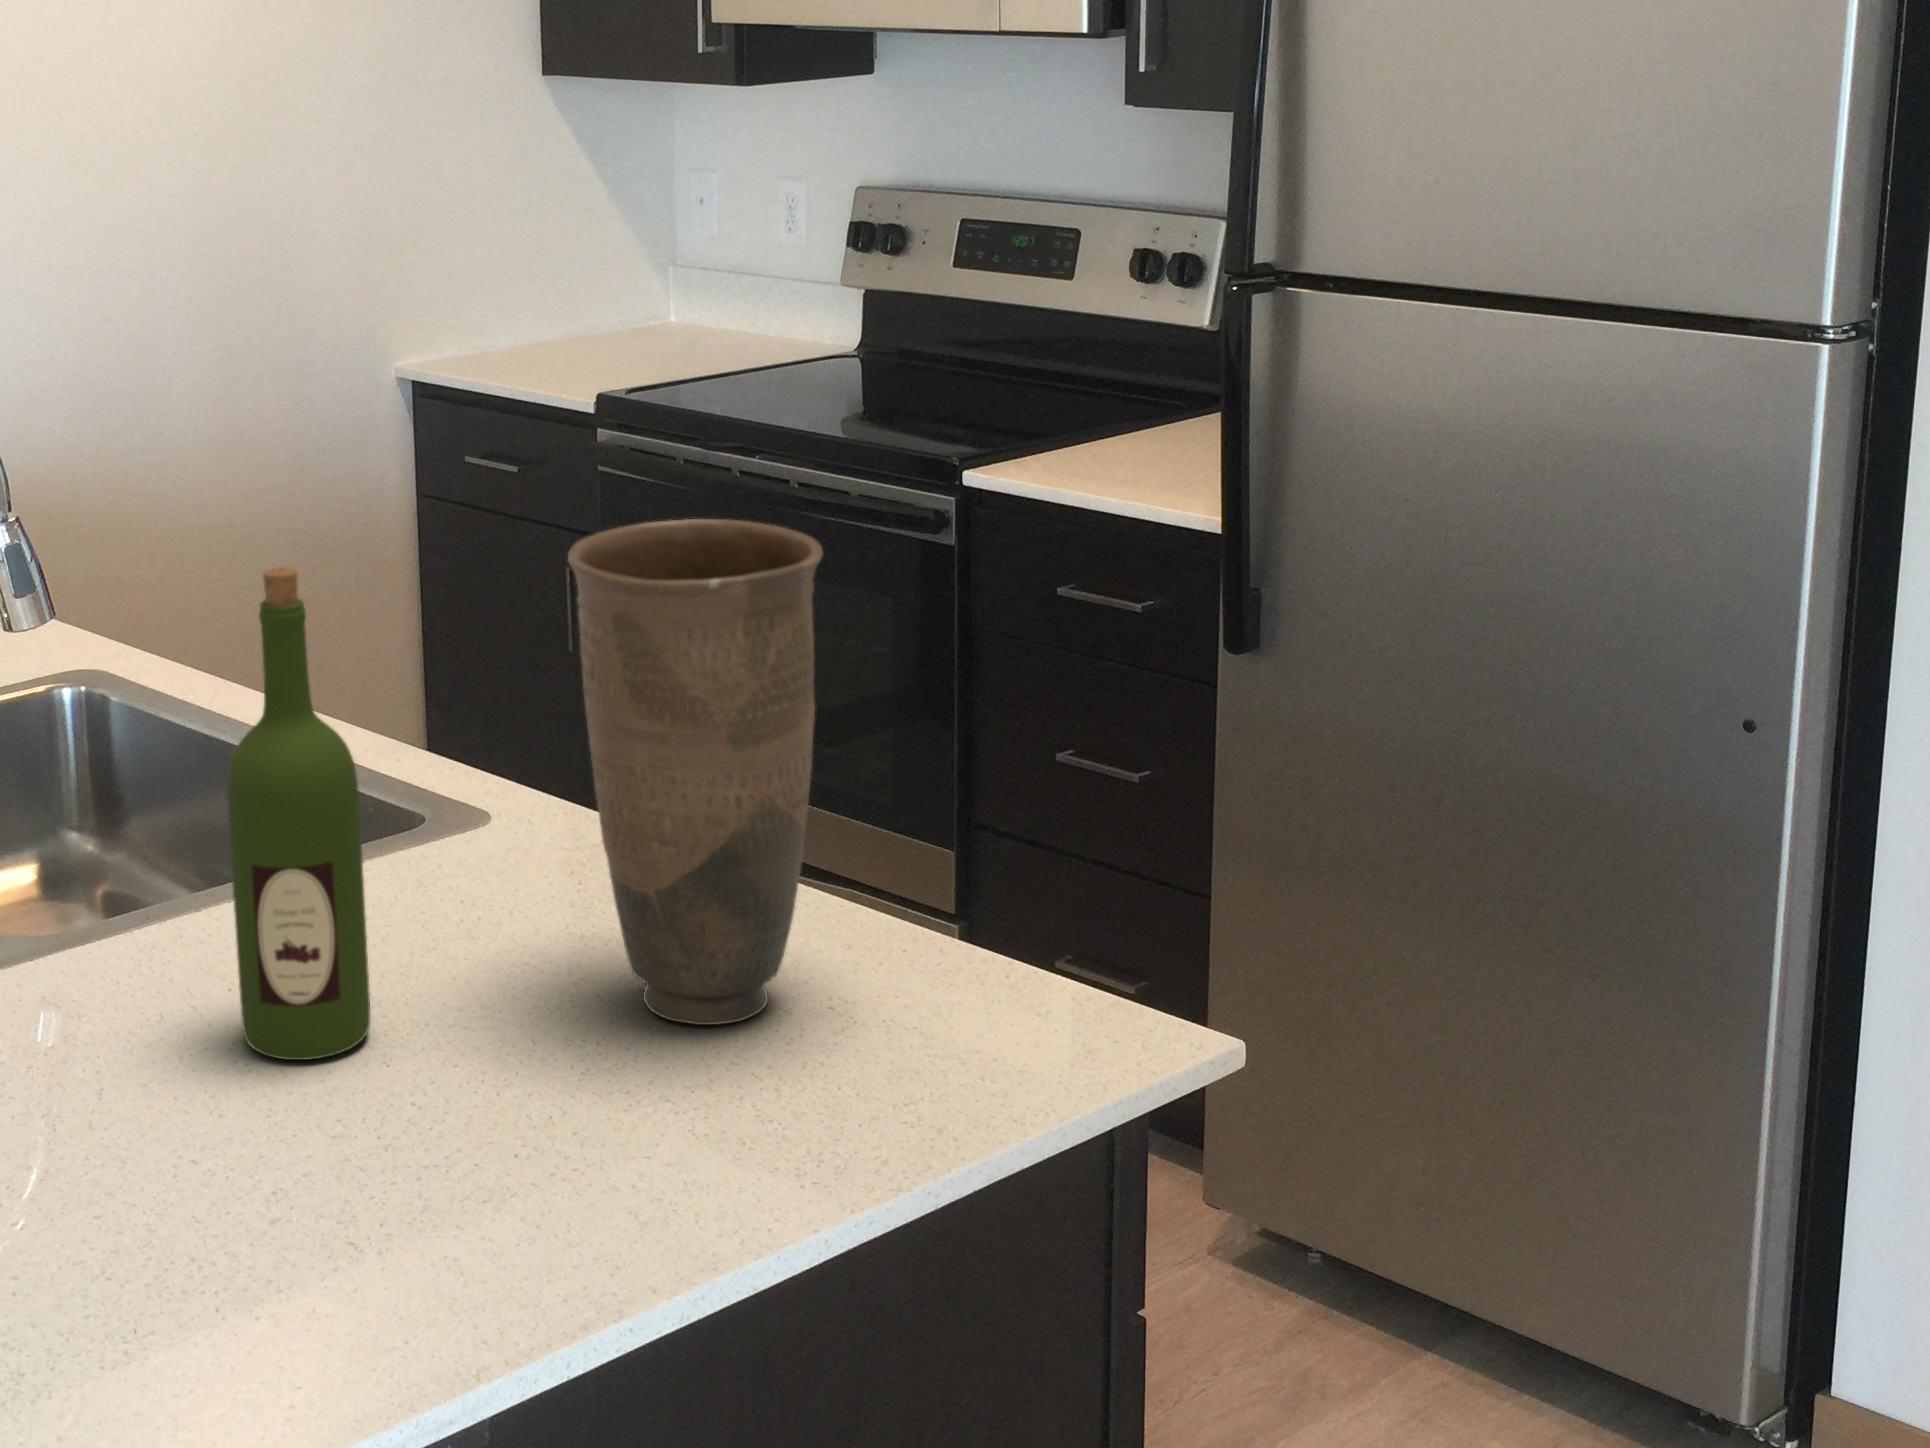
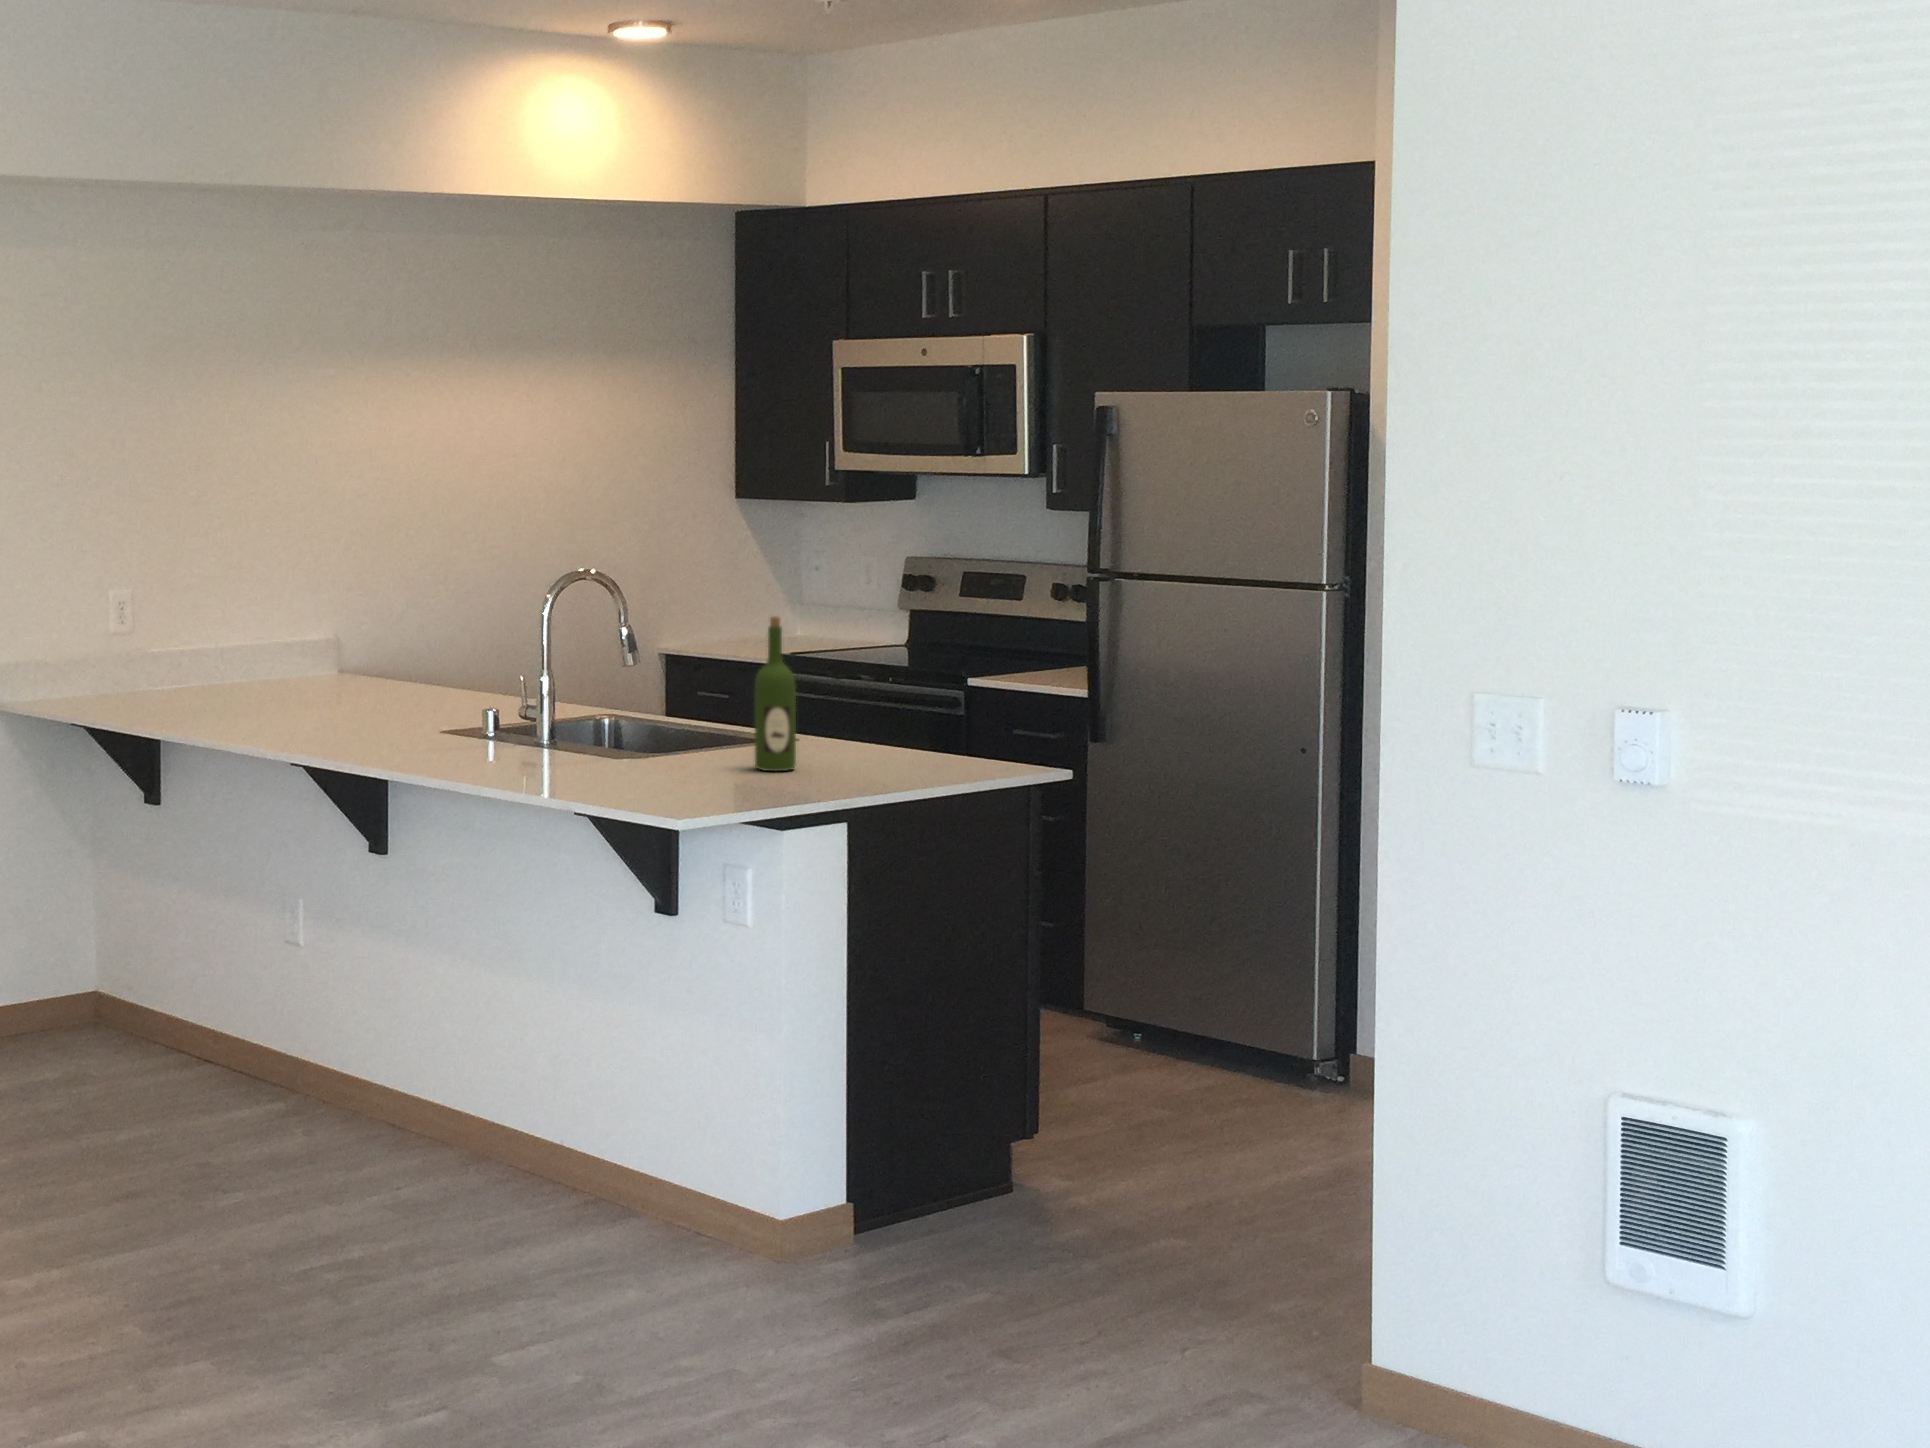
vase: present [568,519,823,1025] -> none [860,612,942,769]

